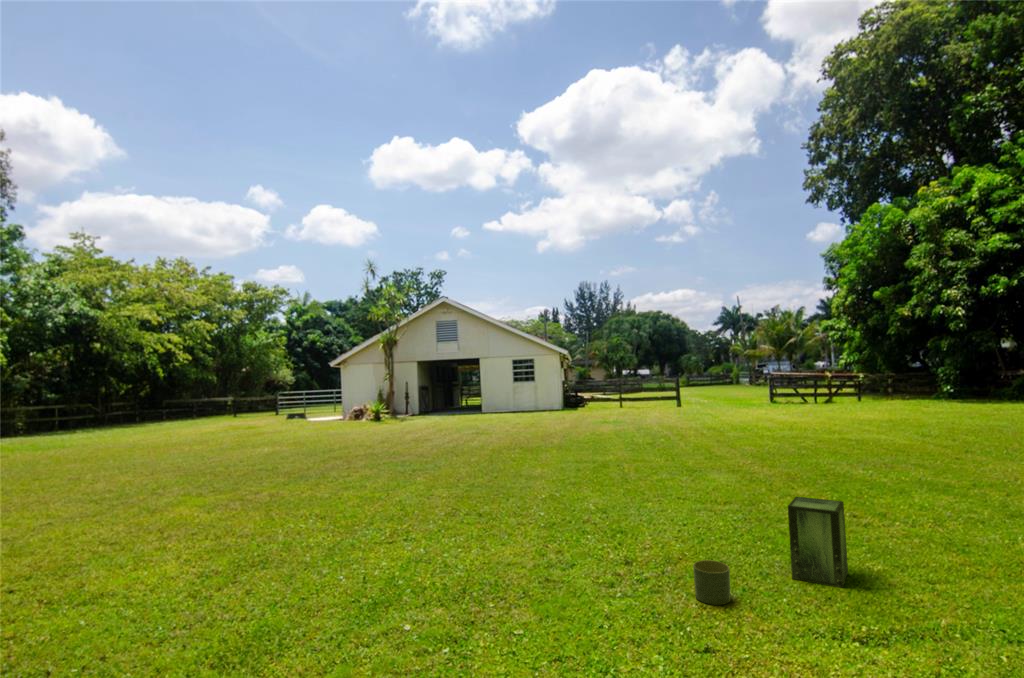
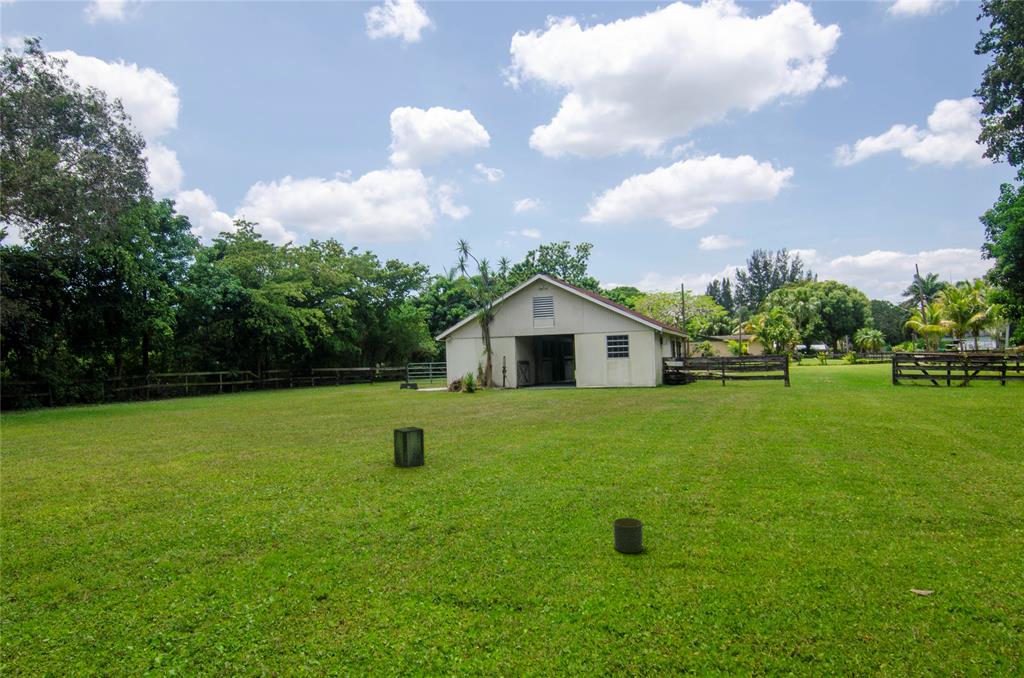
storage box: present [788,497,848,588] -> present [394,427,425,468]

